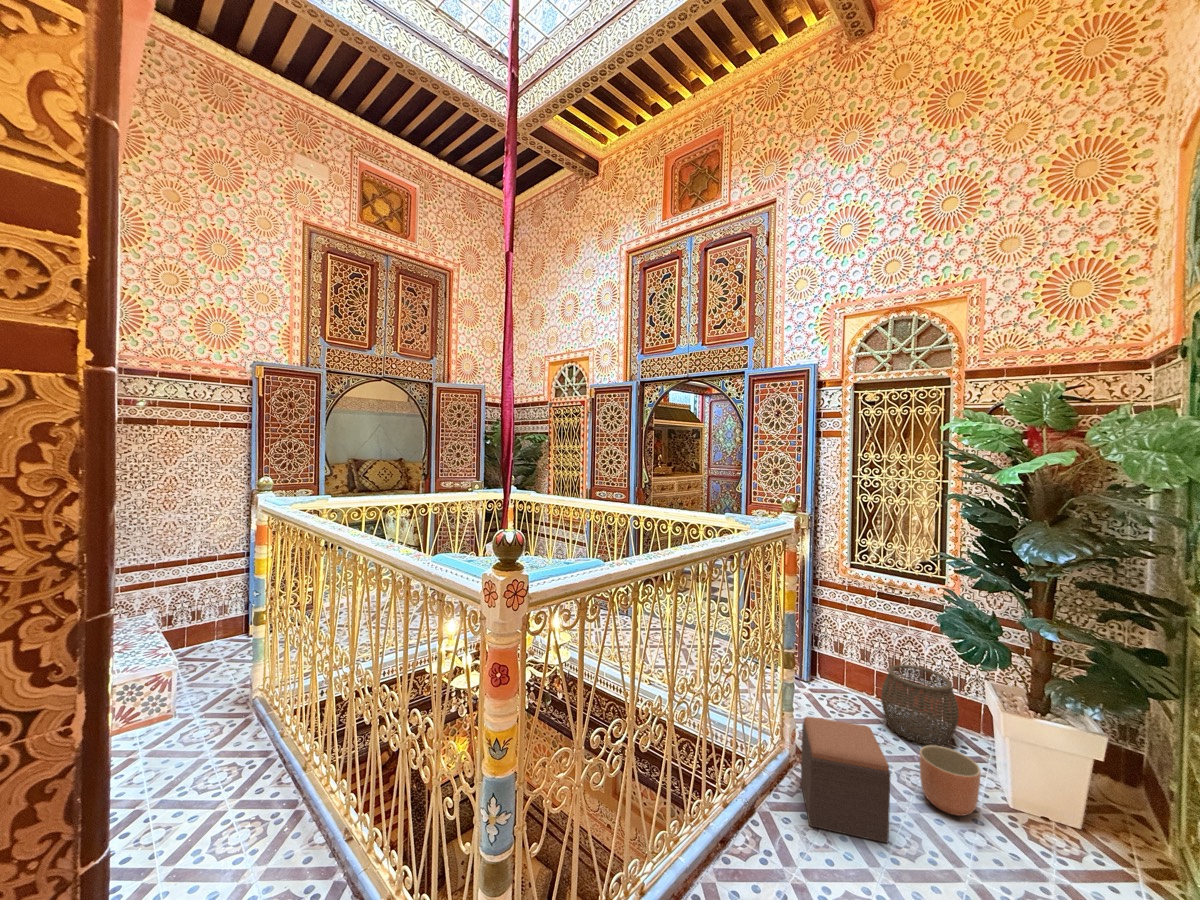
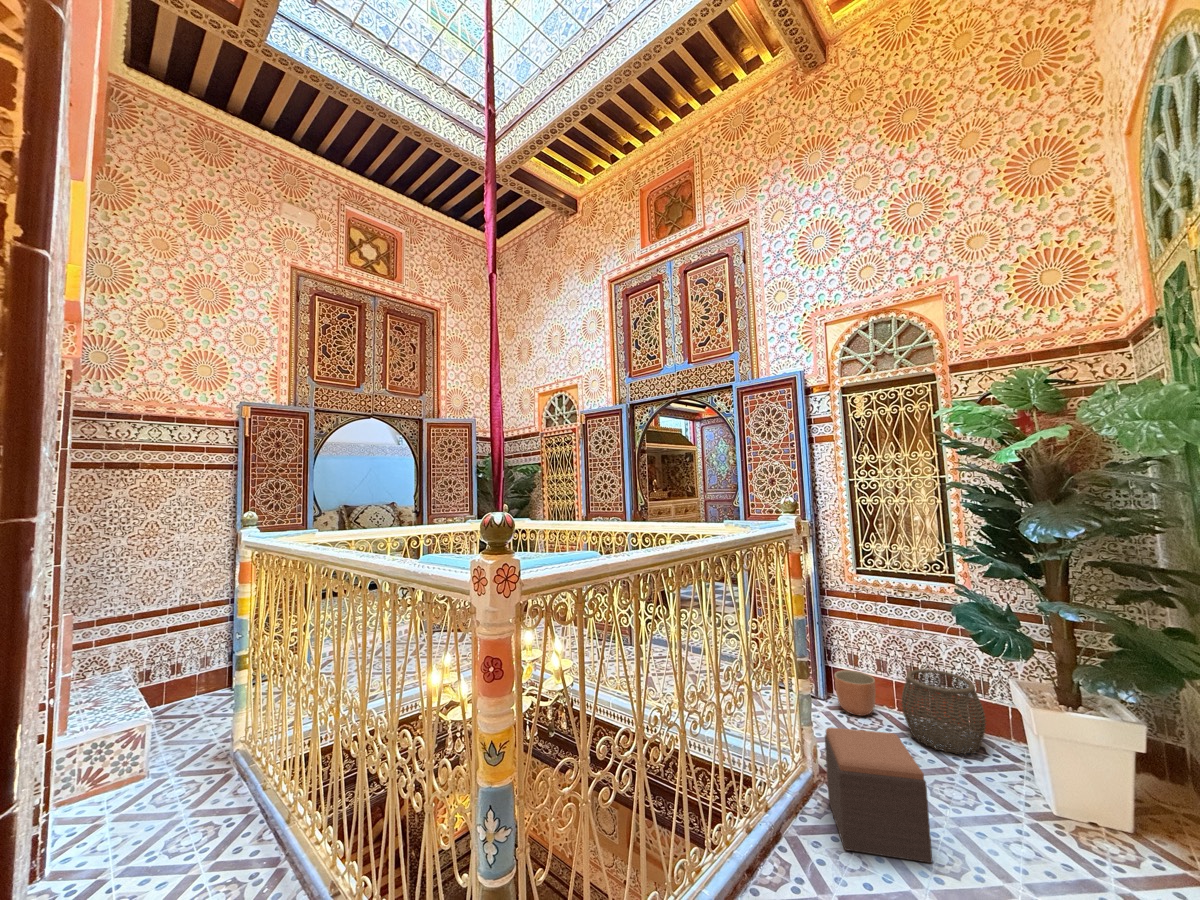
planter: present [919,745,981,816] -> present [835,670,875,716]

